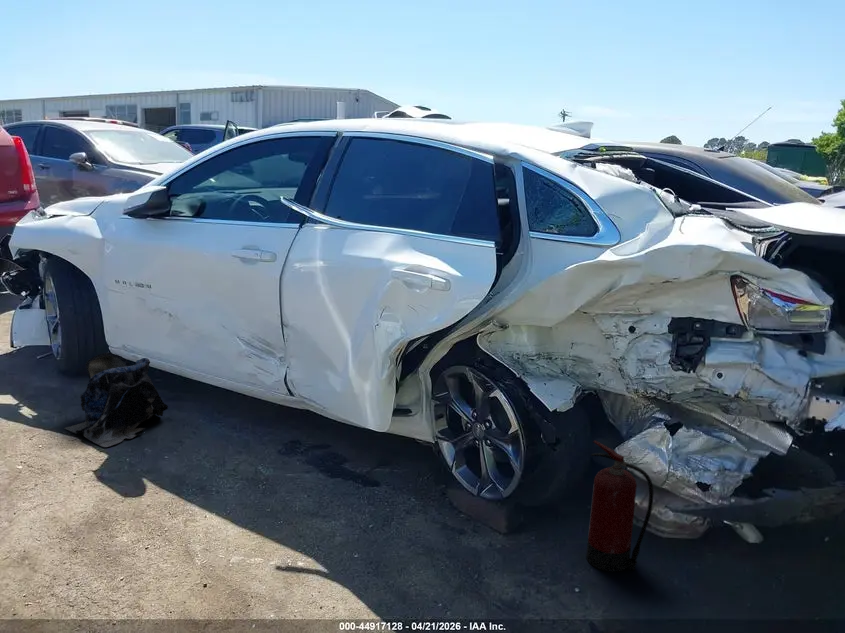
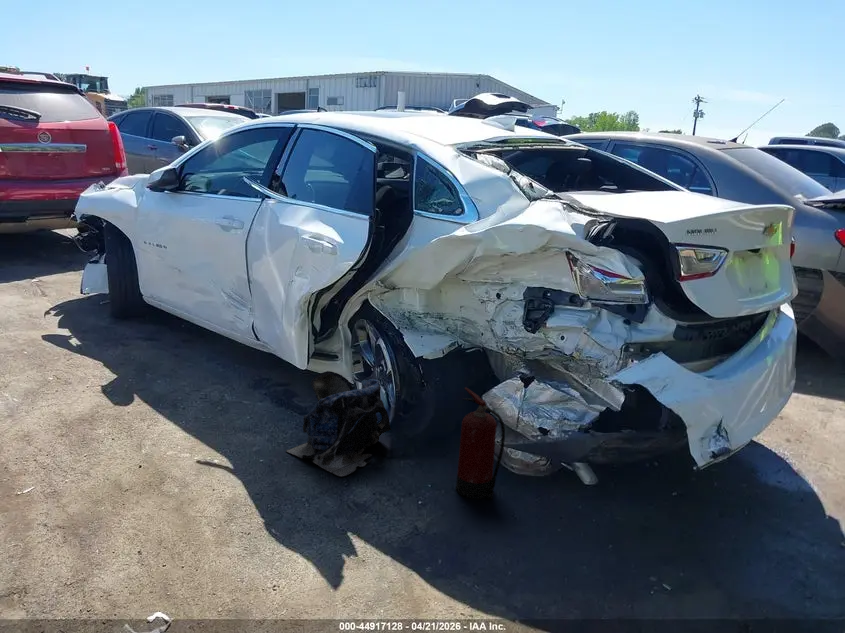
backpack: present [65,353,168,447] -> present [286,371,391,476]

